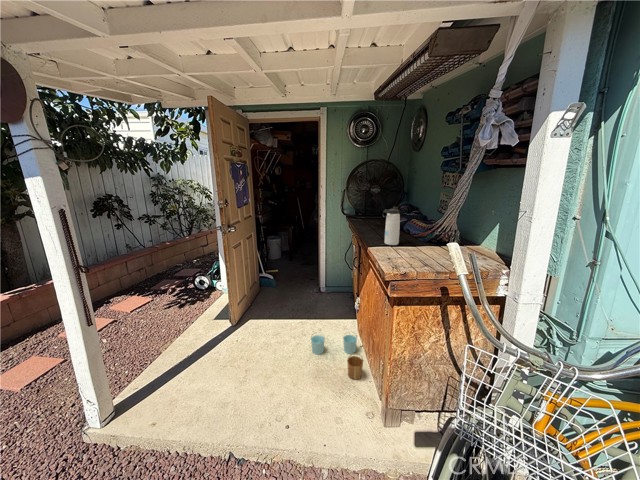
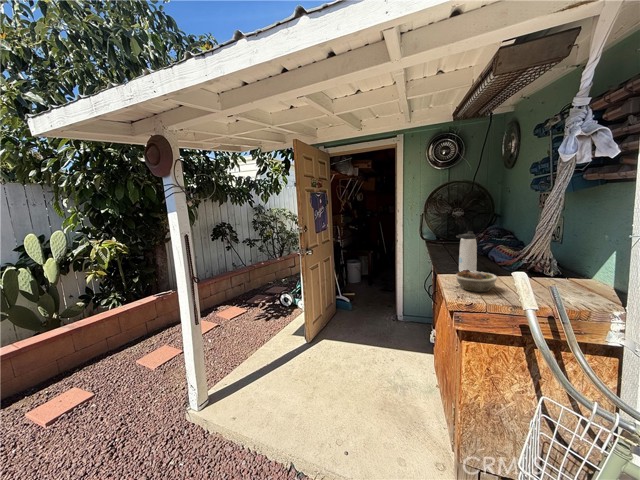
succulent planter: none [388,242,422,262] -> present [456,270,497,292]
bucket: present [311,335,363,379] -> none [379,362,437,424]

